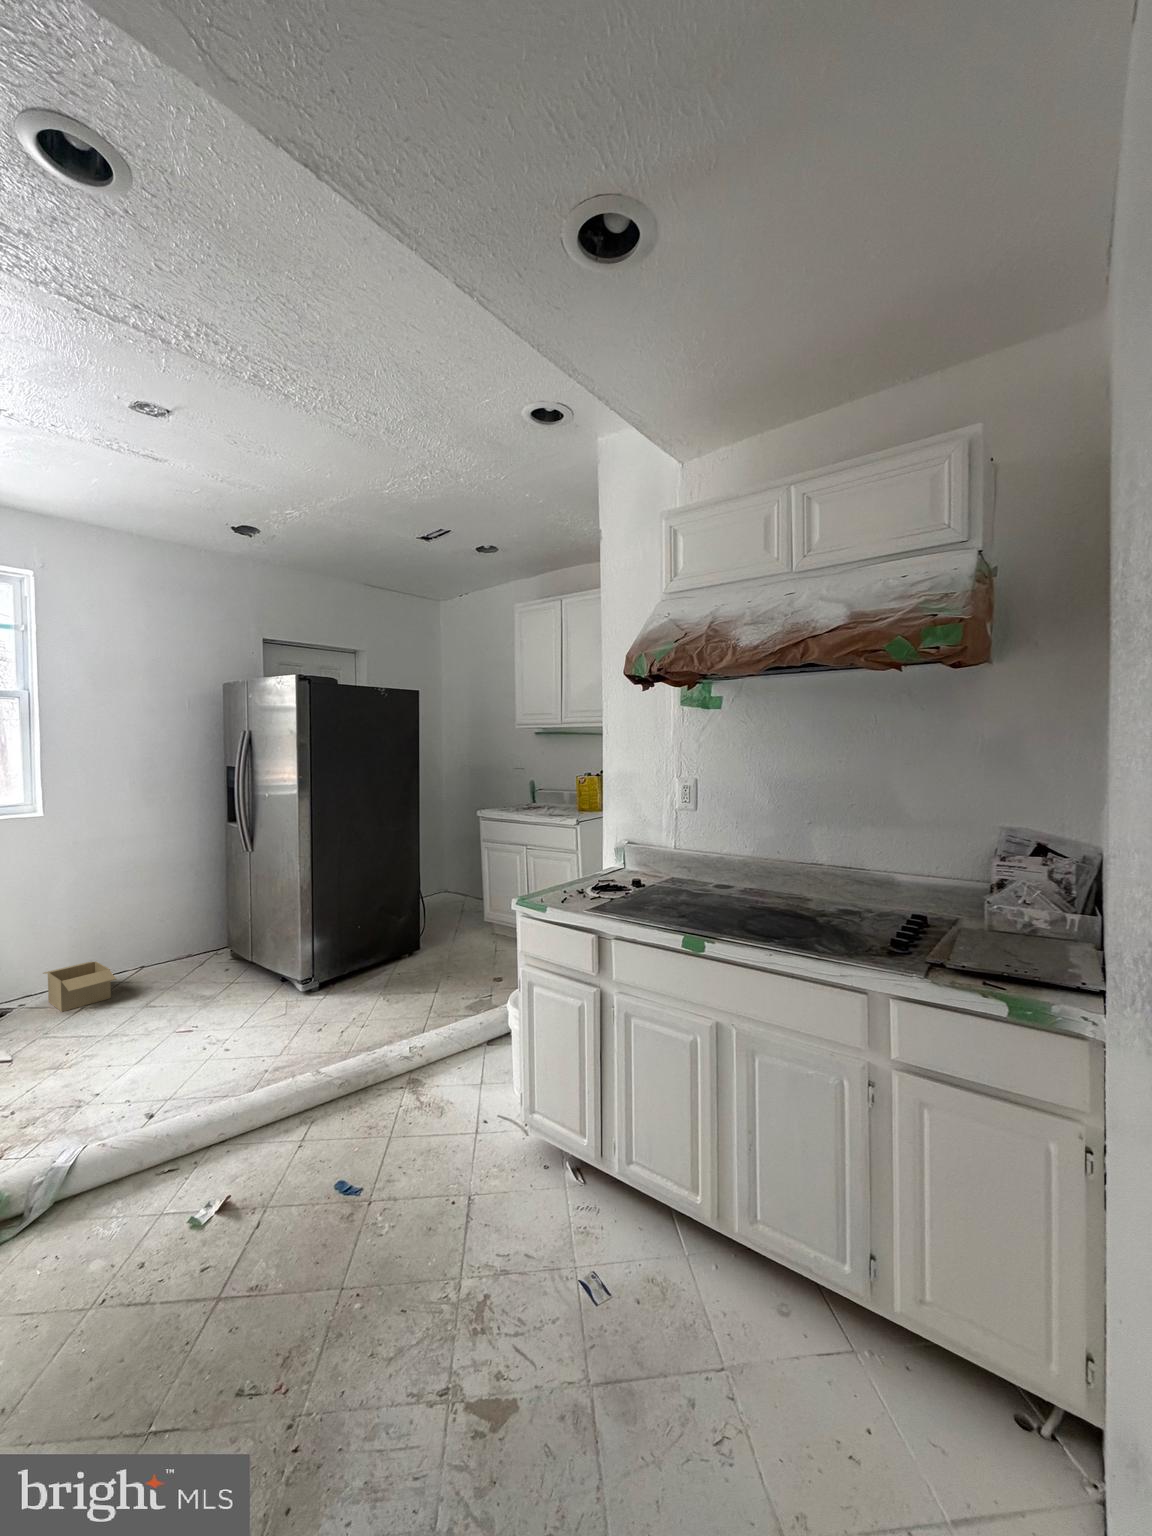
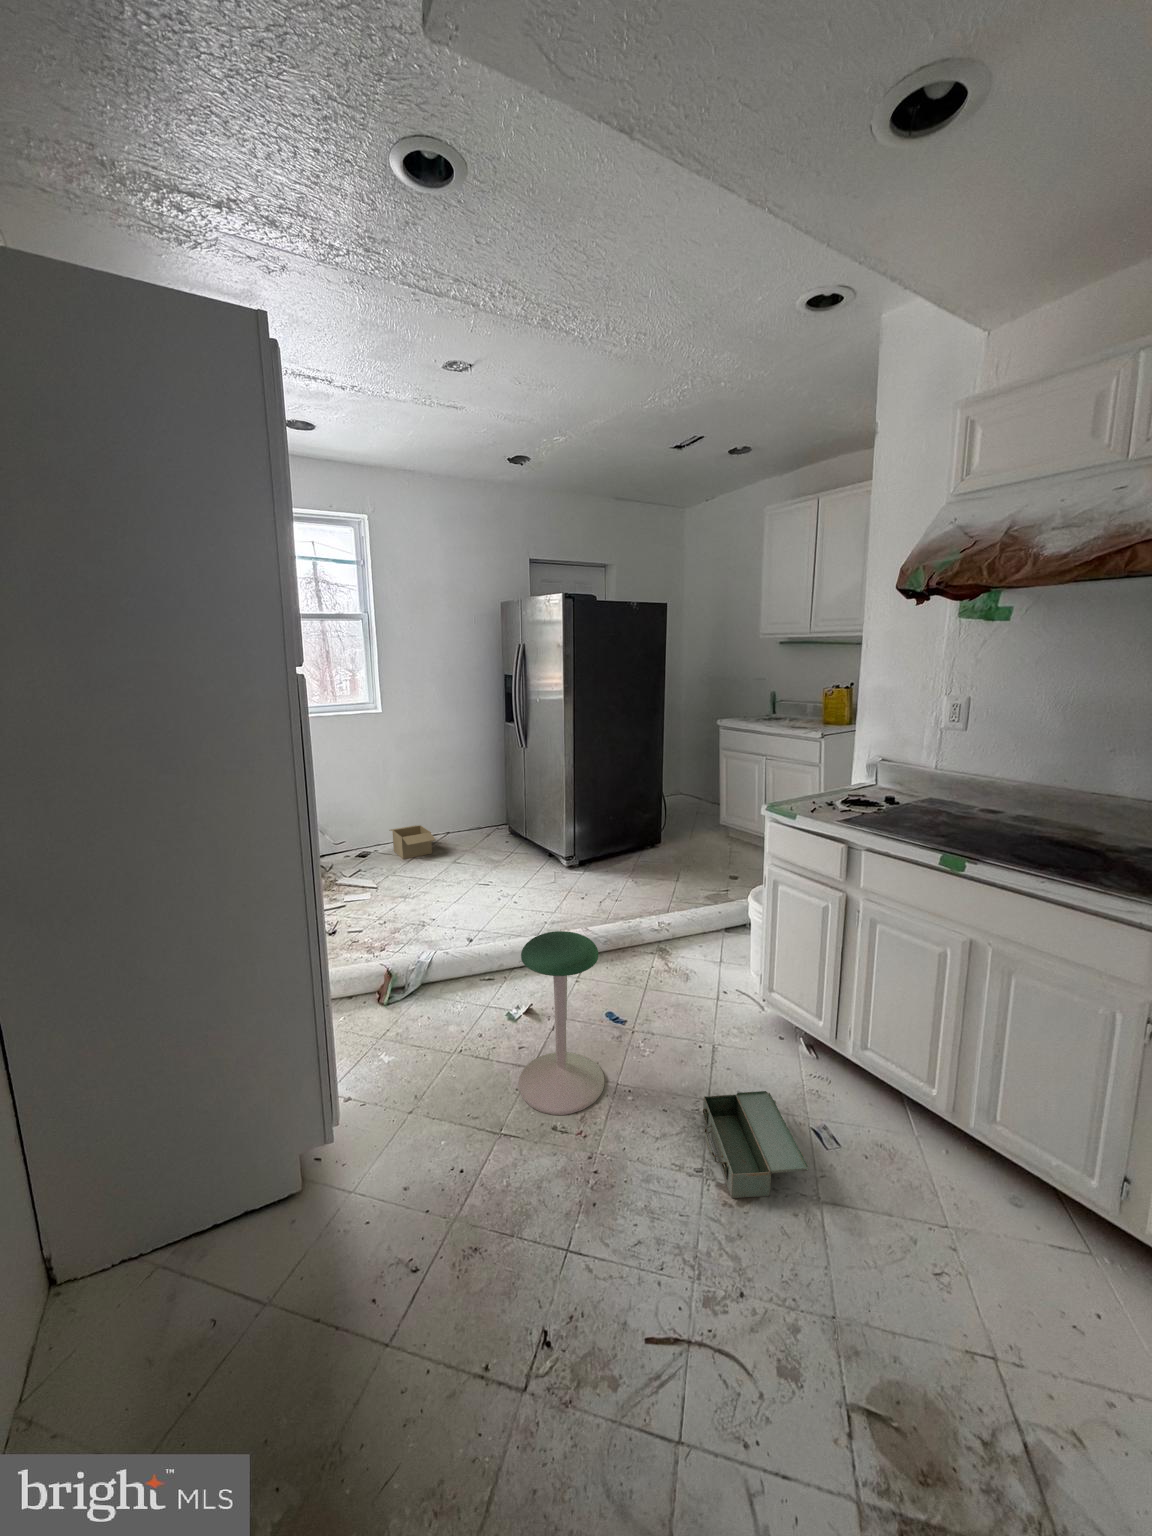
stool: none [189,1088,323,1372] -> present [519,931,605,1115]
toolbox: none [450,1247,575,1422] -> present [703,1091,808,1198]

